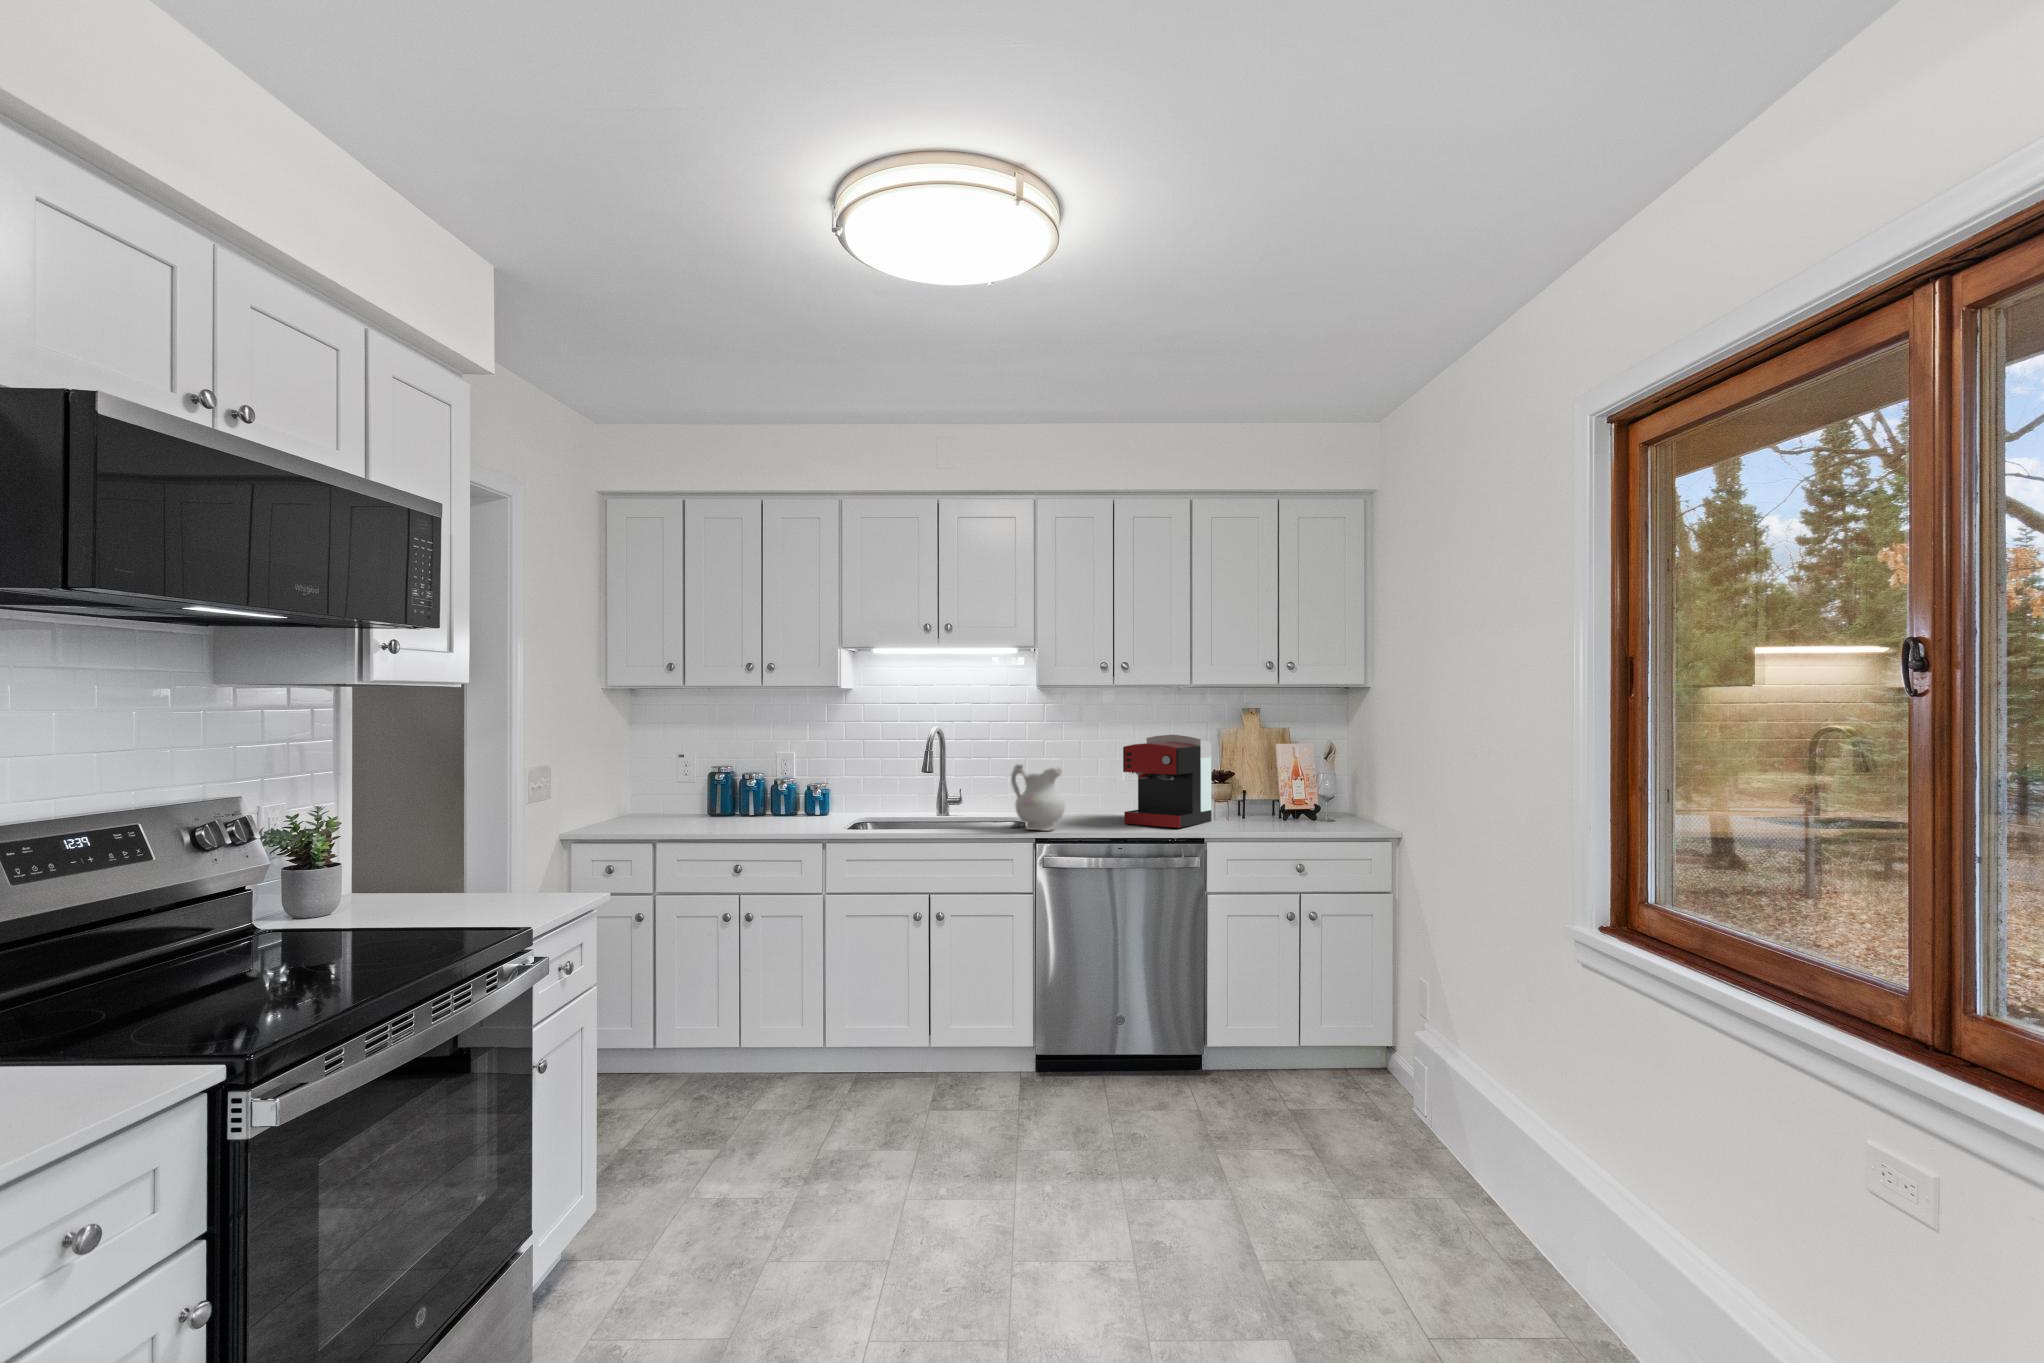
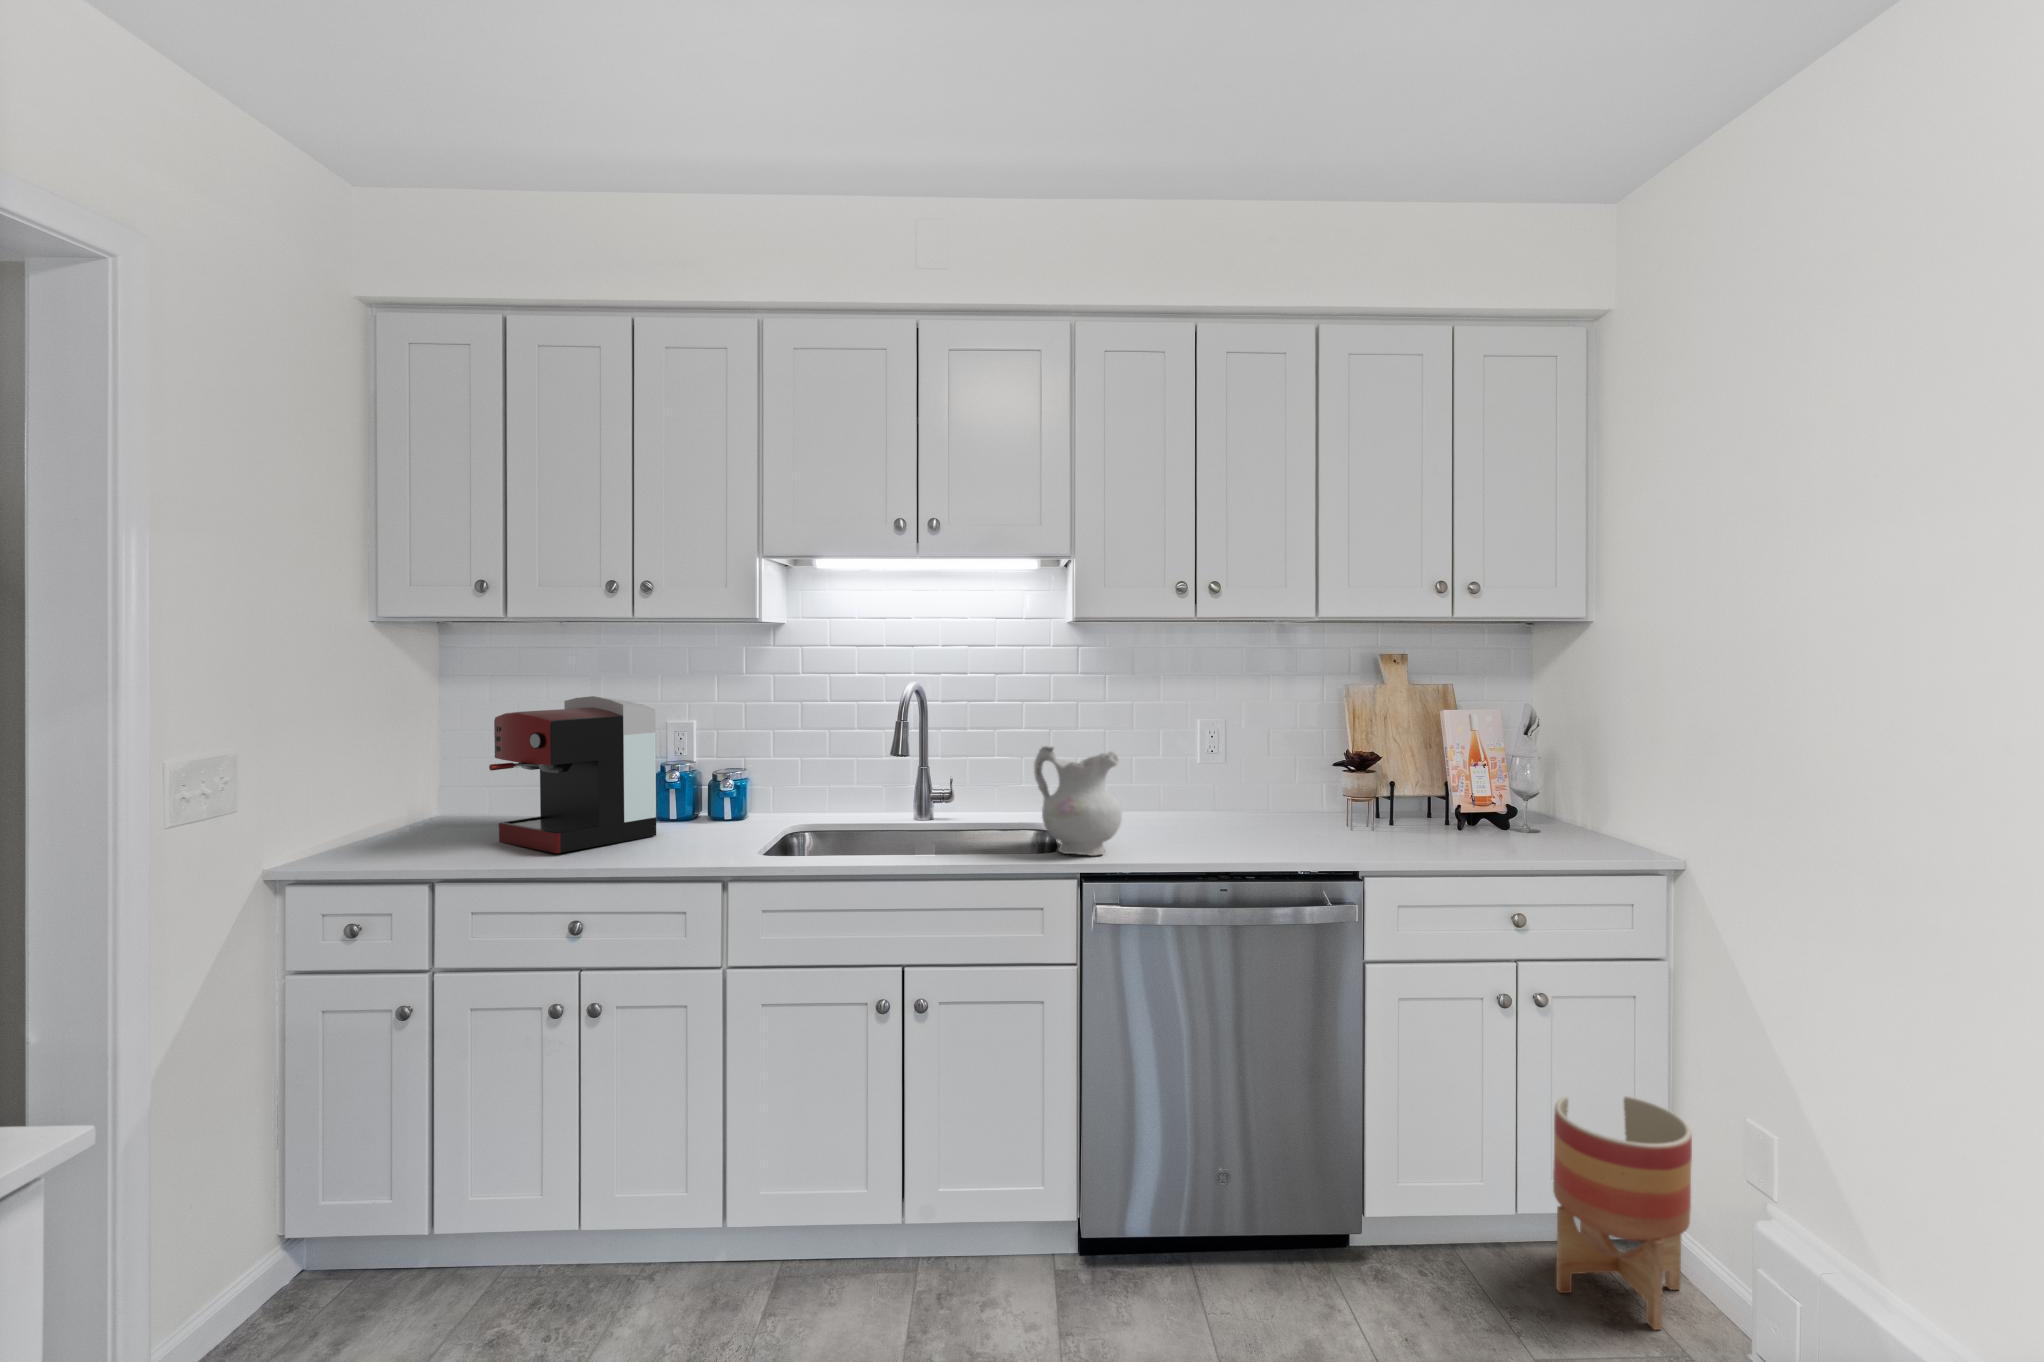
coffee maker: present [1123,735,1211,828] -> present [489,696,656,853]
planter: none [1322,976,1398,1104] -> present [1553,1096,1692,1330]

